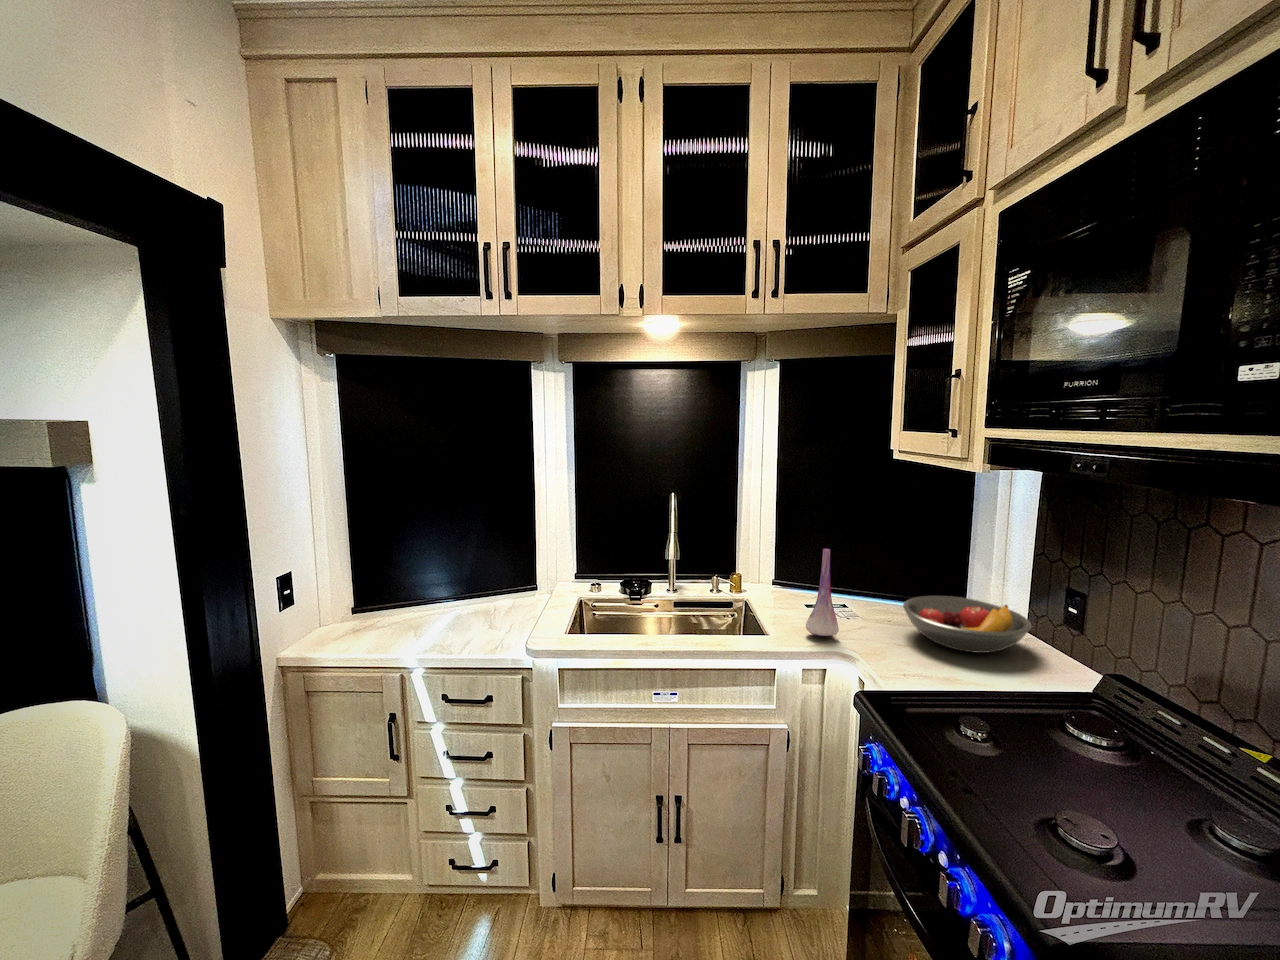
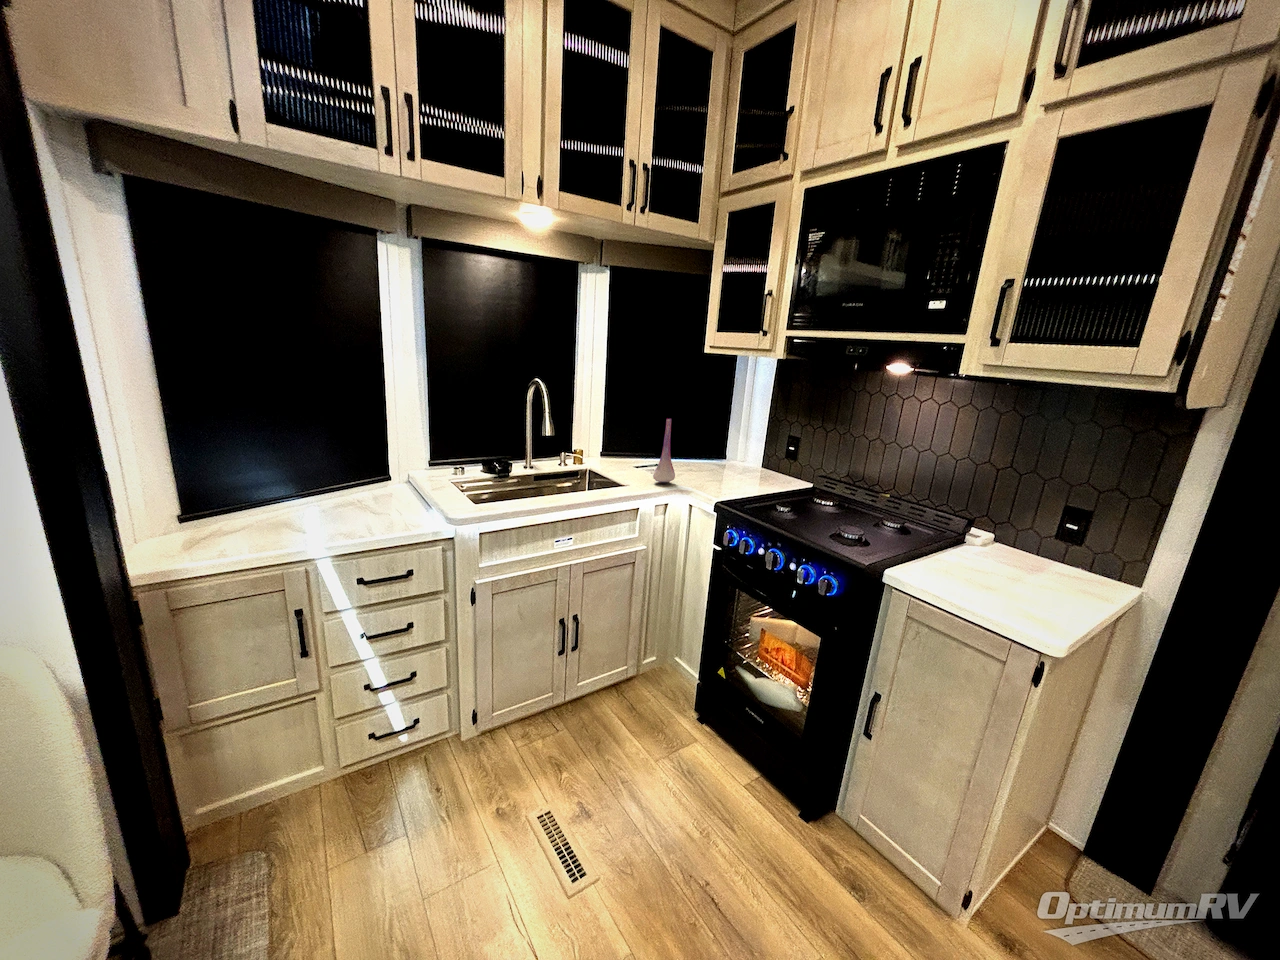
fruit bowl: present [903,596,1031,653] -> none [706,450,778,480]

